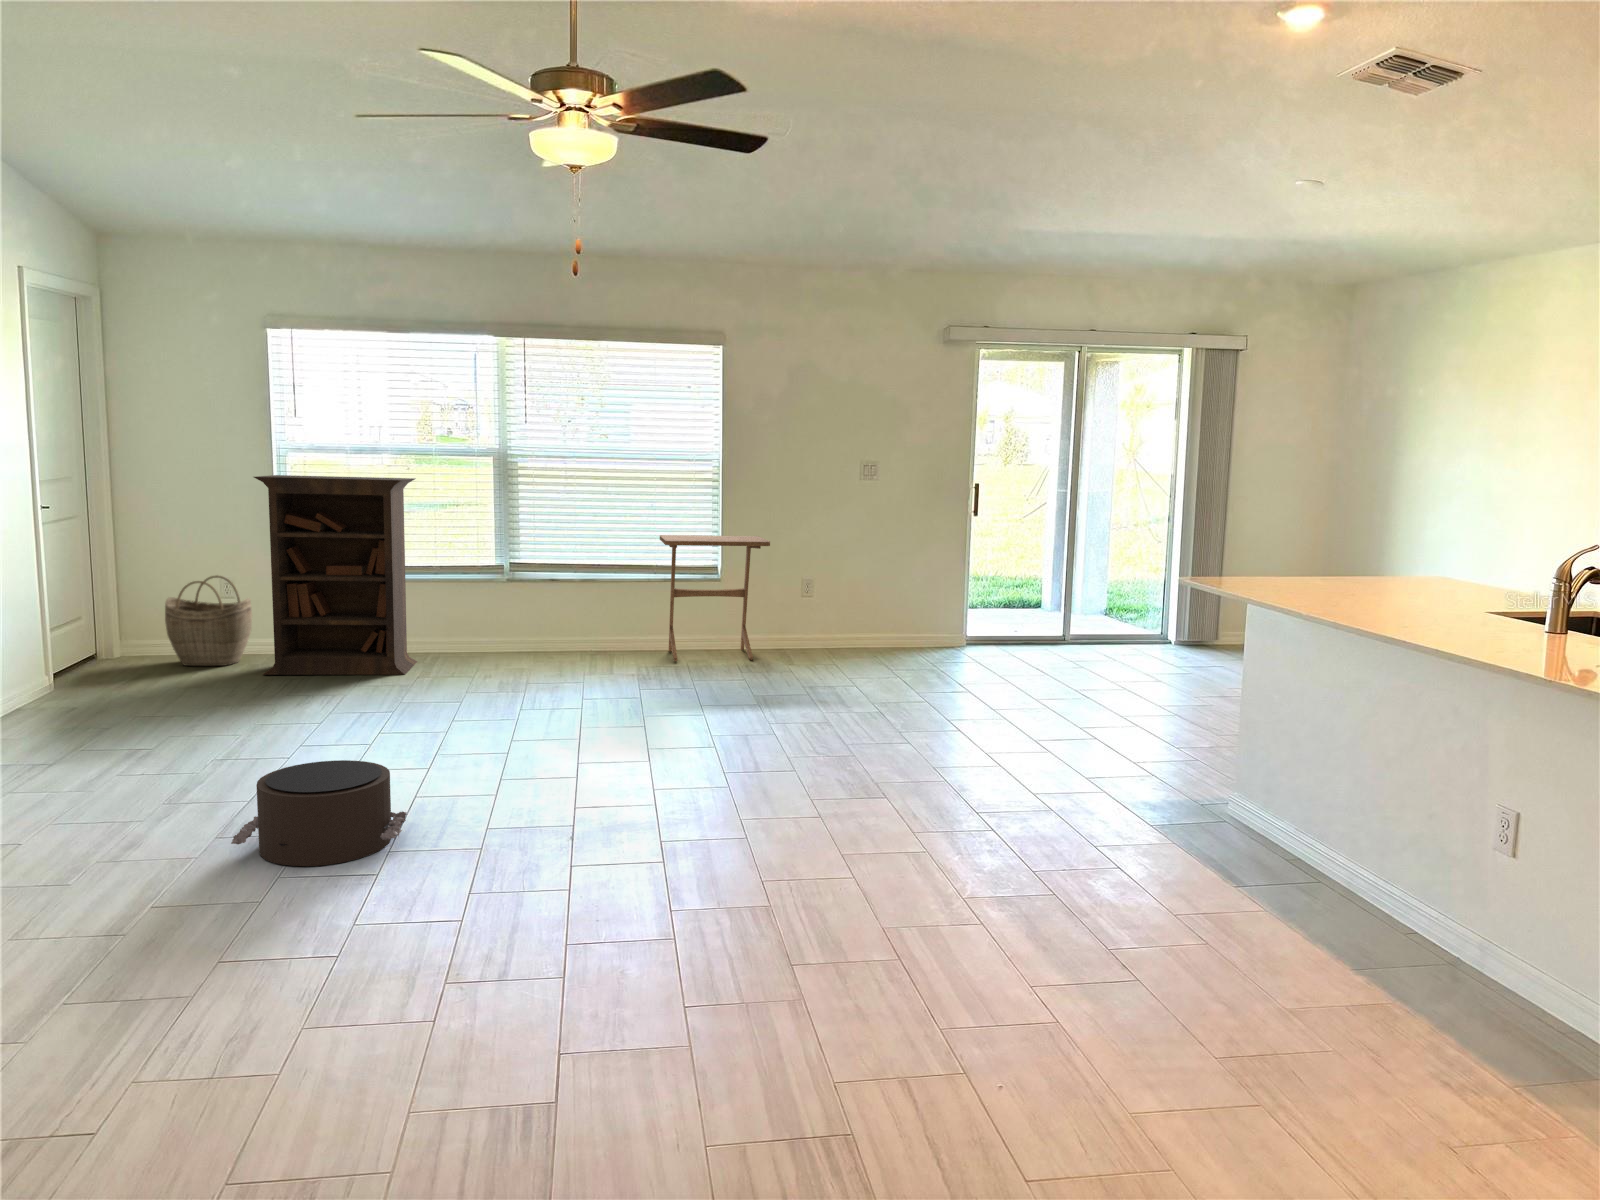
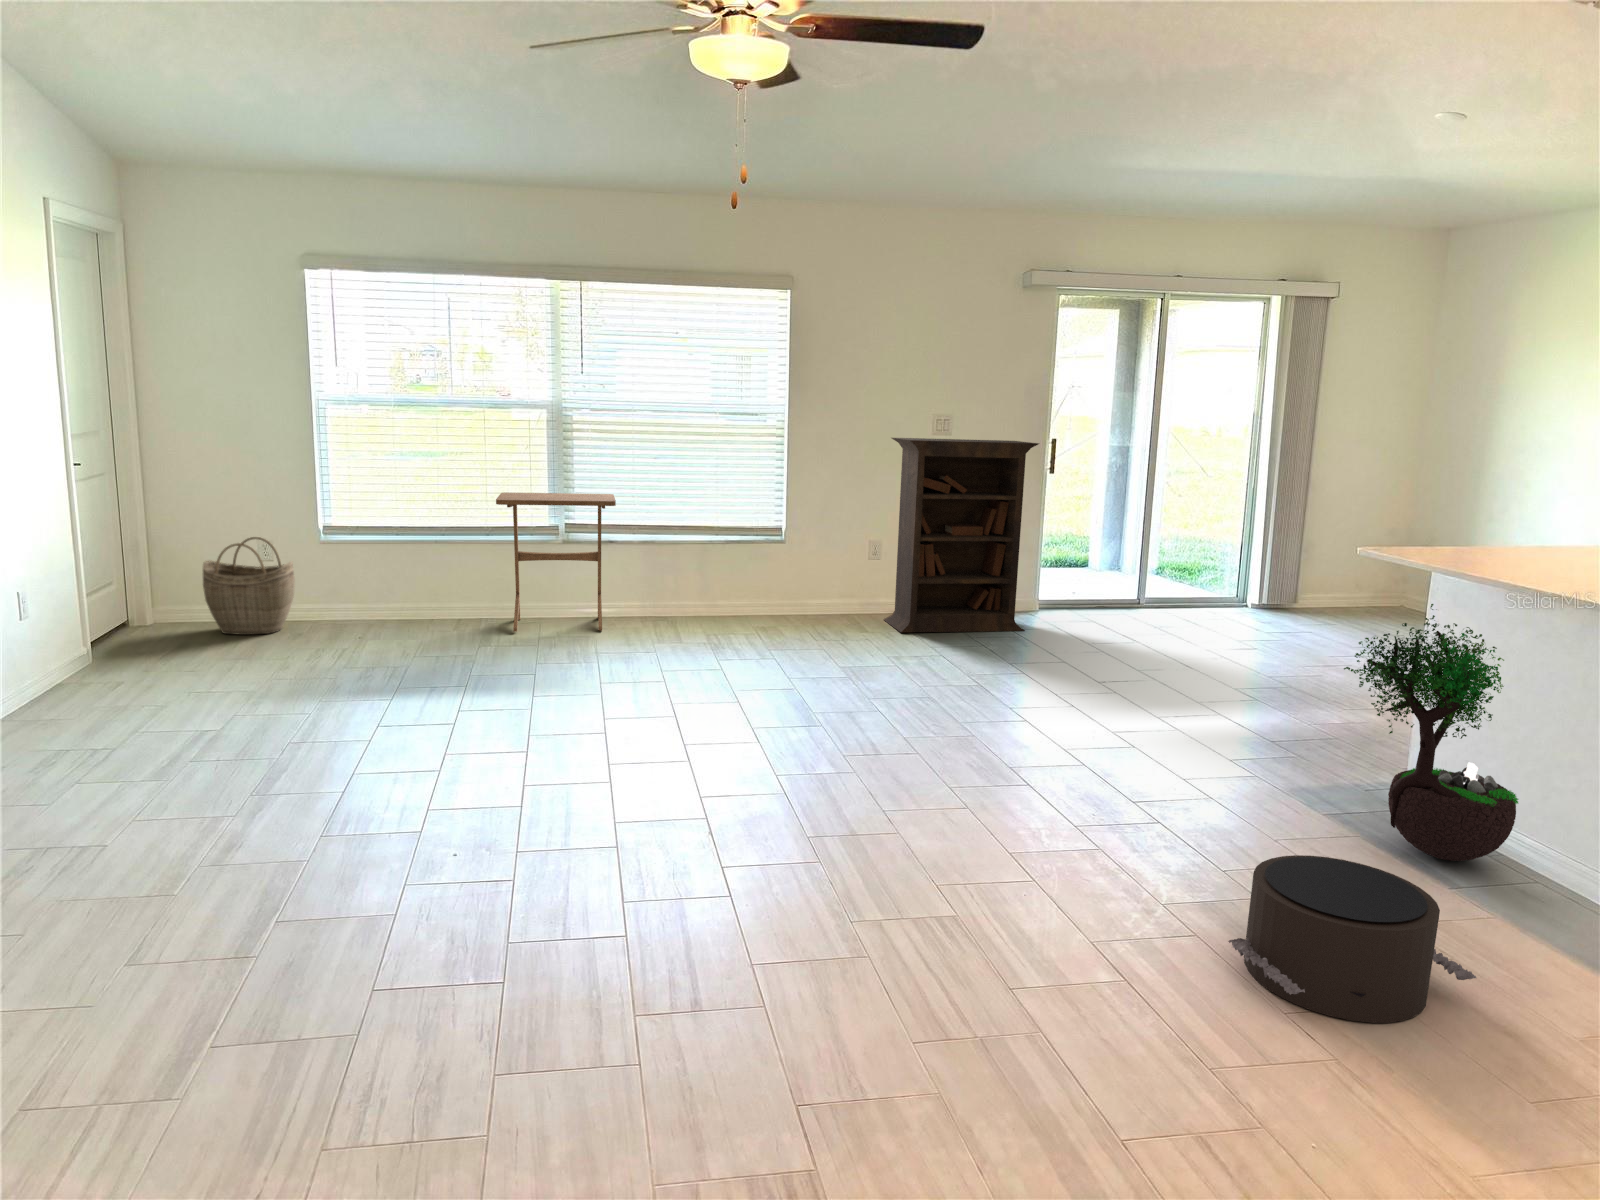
bookcase: present [254,475,417,675] -> present [884,438,1039,632]
side table: present [660,535,770,661] -> present [496,493,616,632]
potted tree: none [1152,623,1310,859] -> present [1344,604,1518,861]
pouf: present [231,760,406,866] -> present [1229,855,1476,1023]

